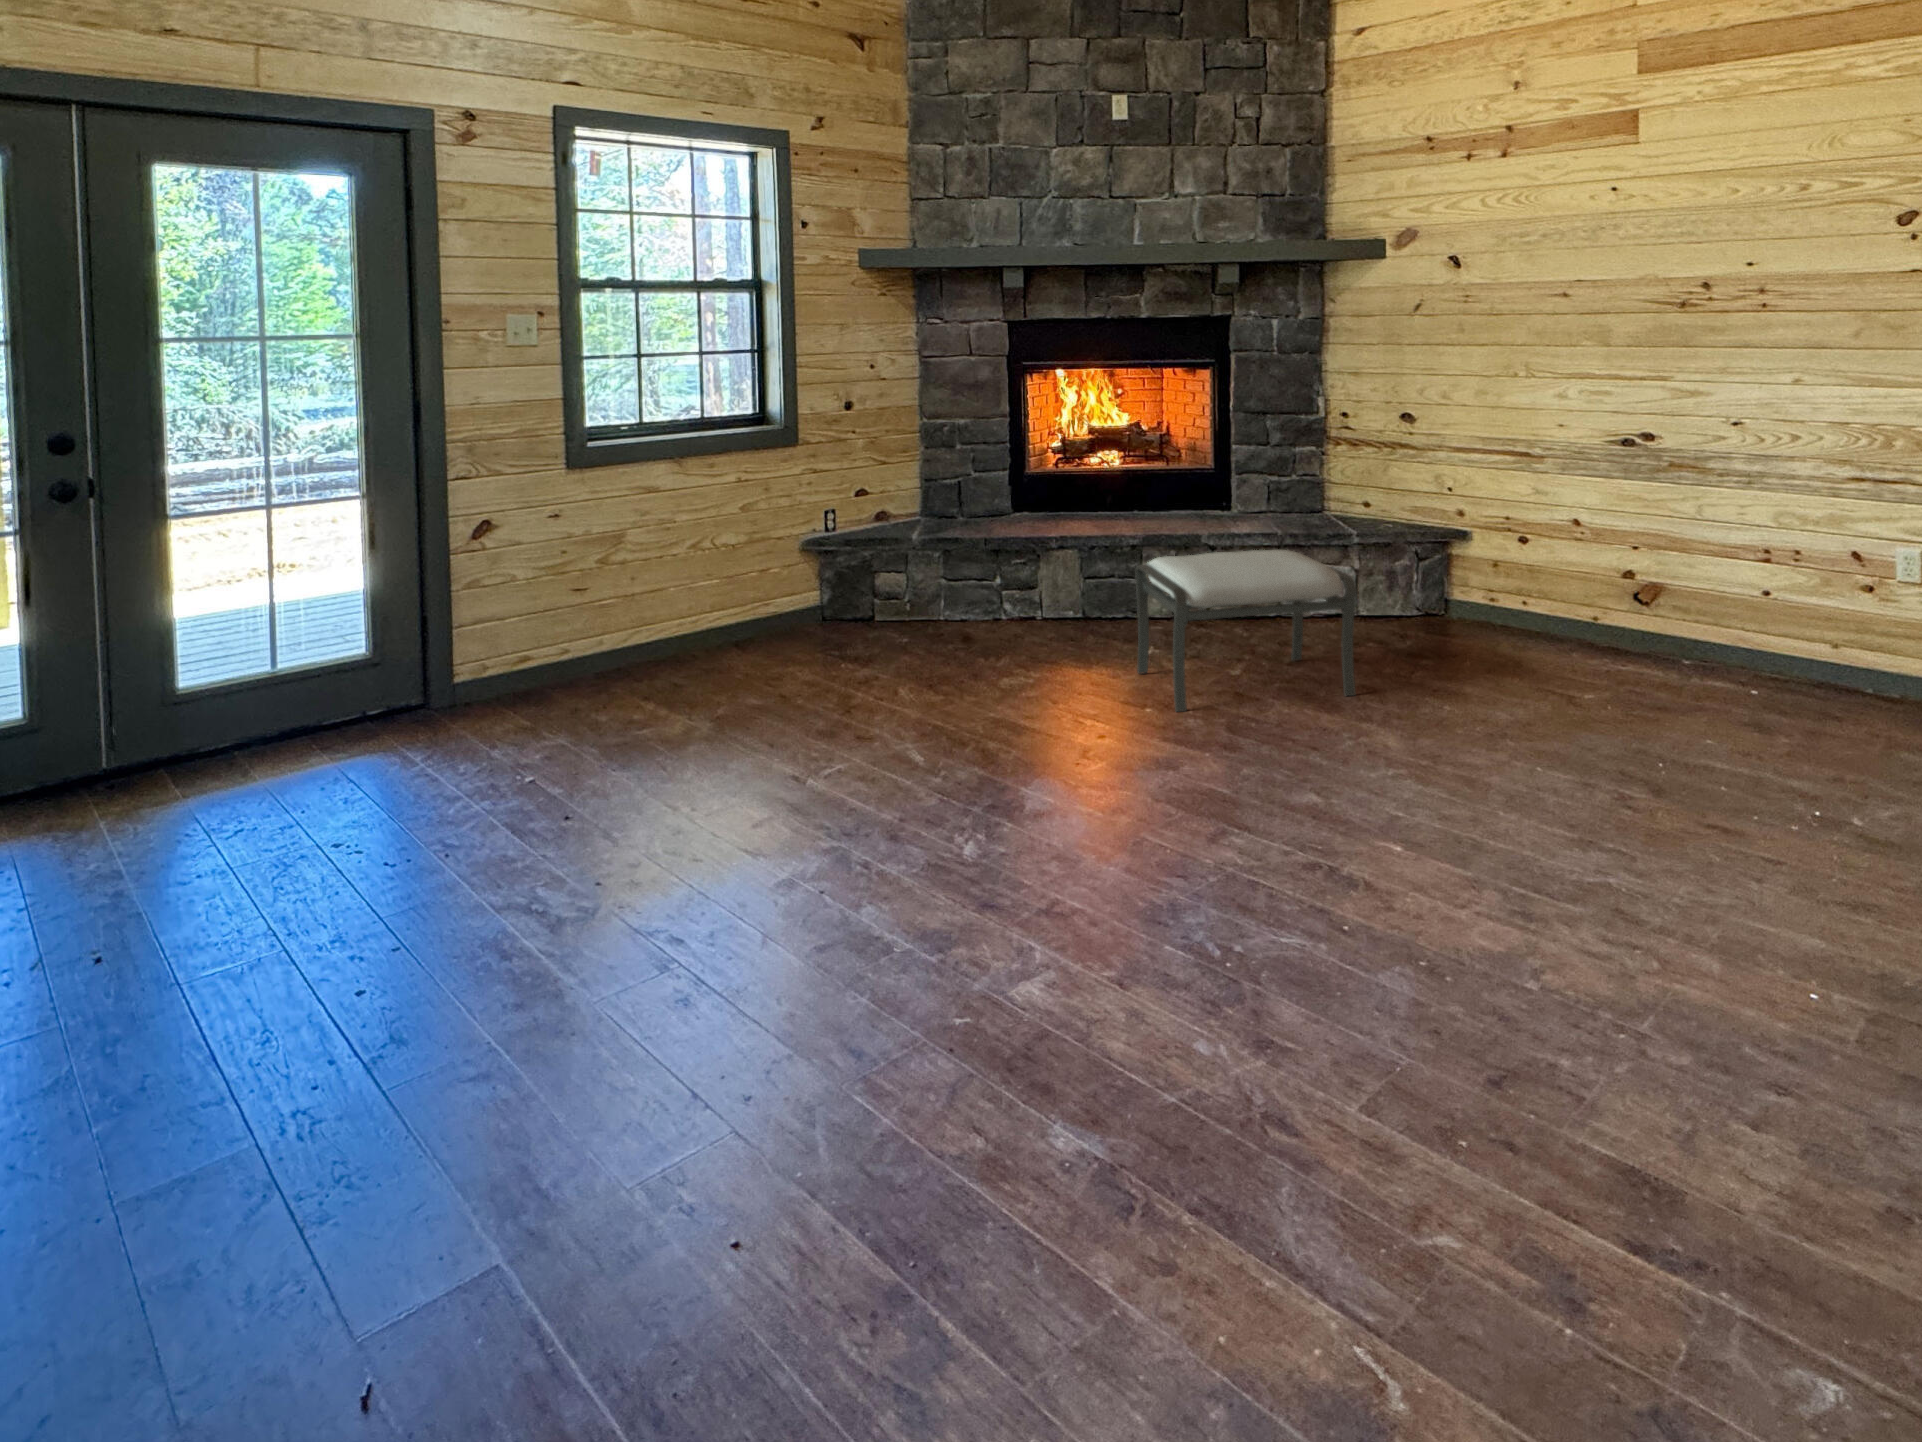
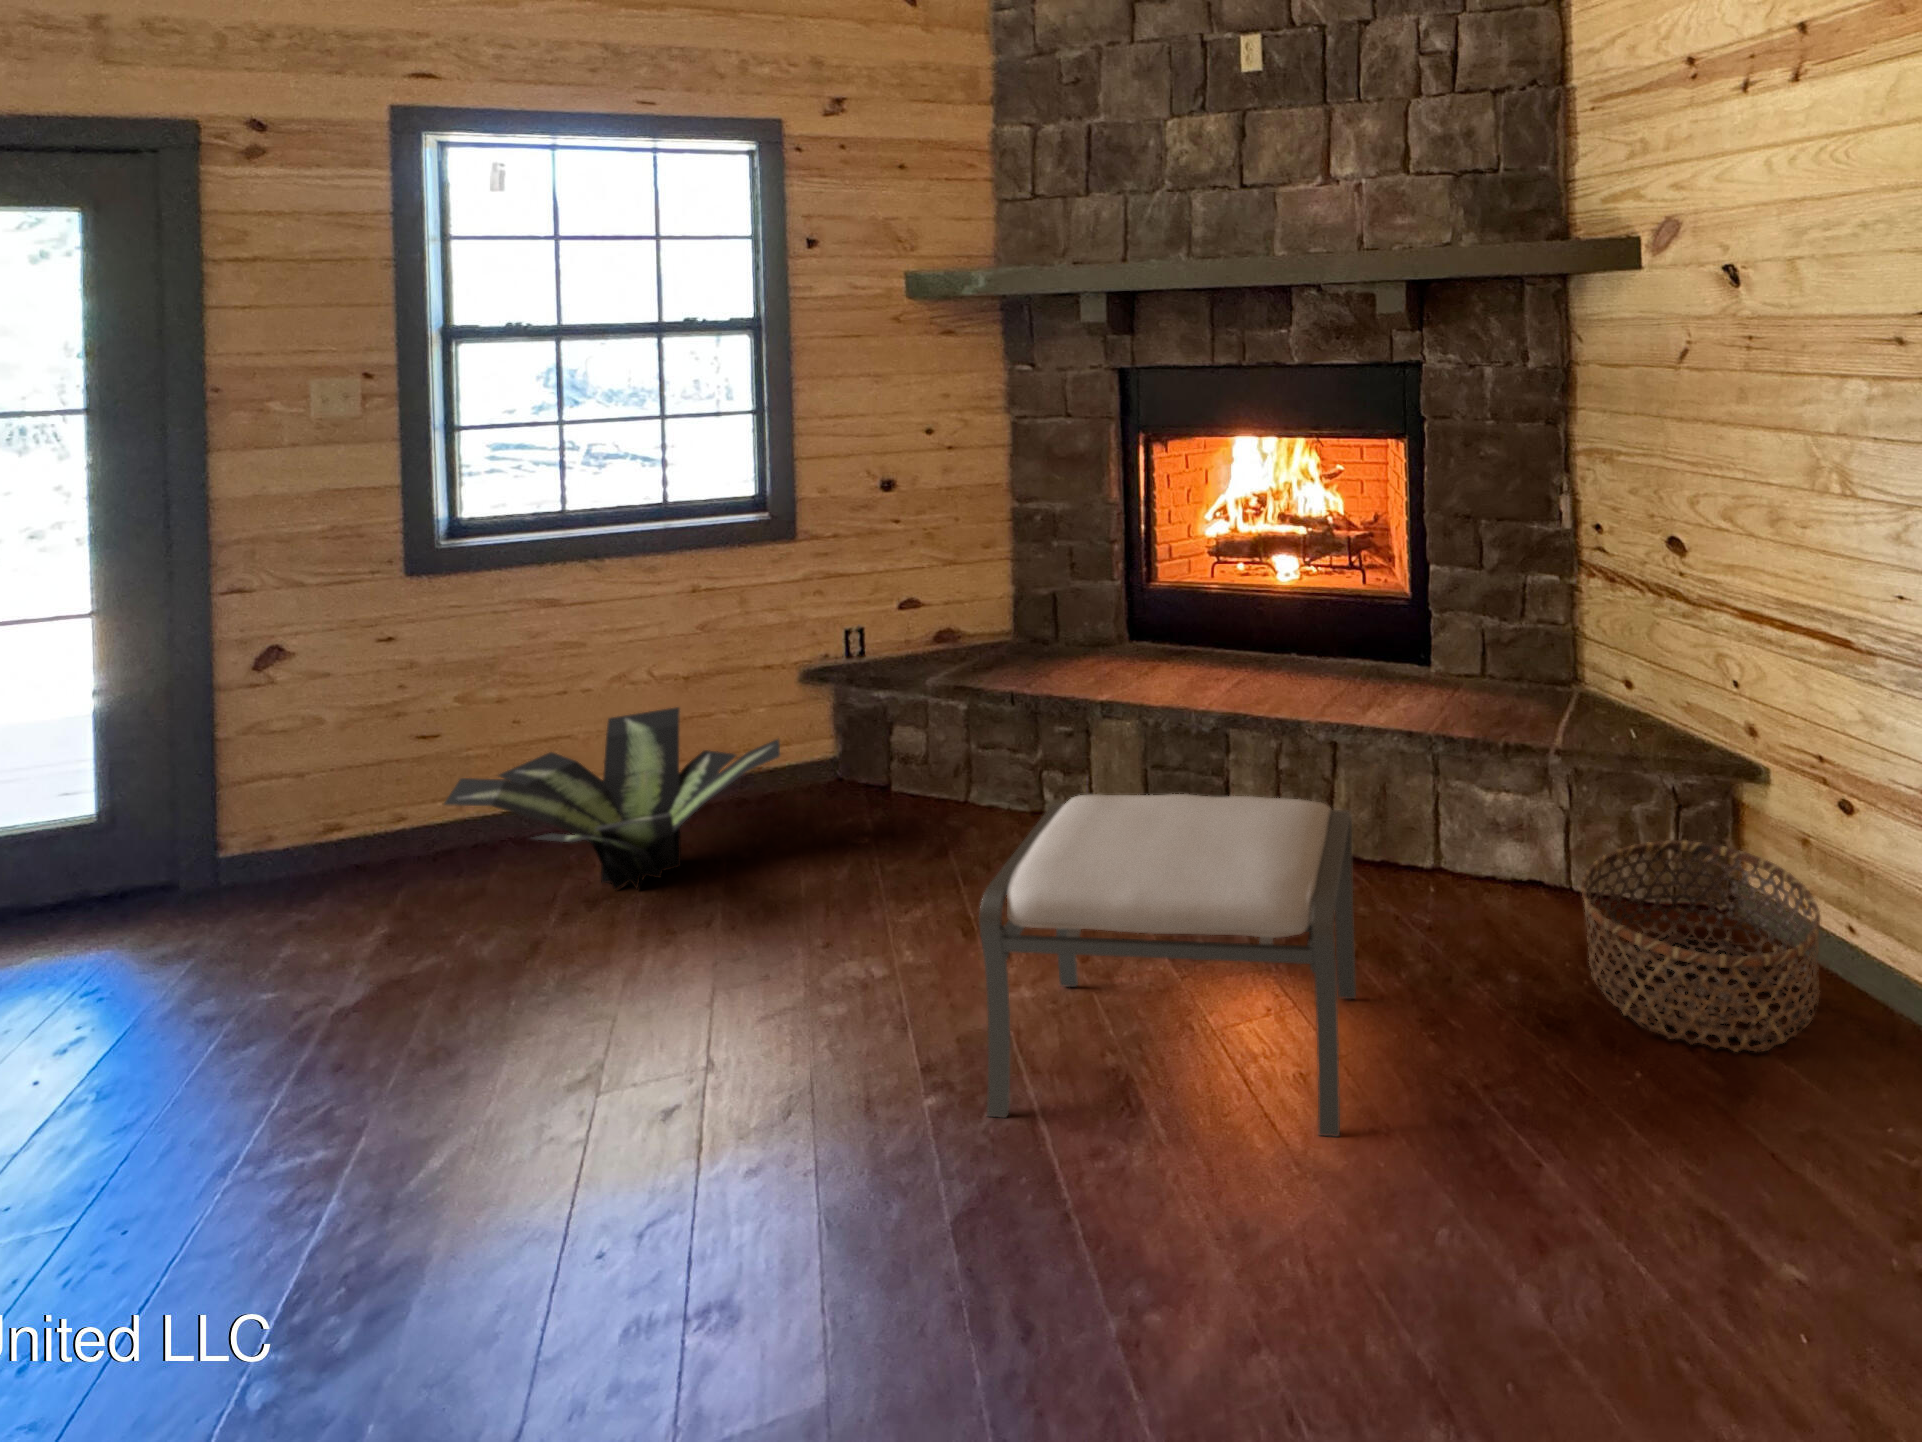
potted plant: none [664,566,857,676] -> present [444,707,780,891]
basket: none [1395,575,1525,654] -> present [1581,840,1820,1052]

